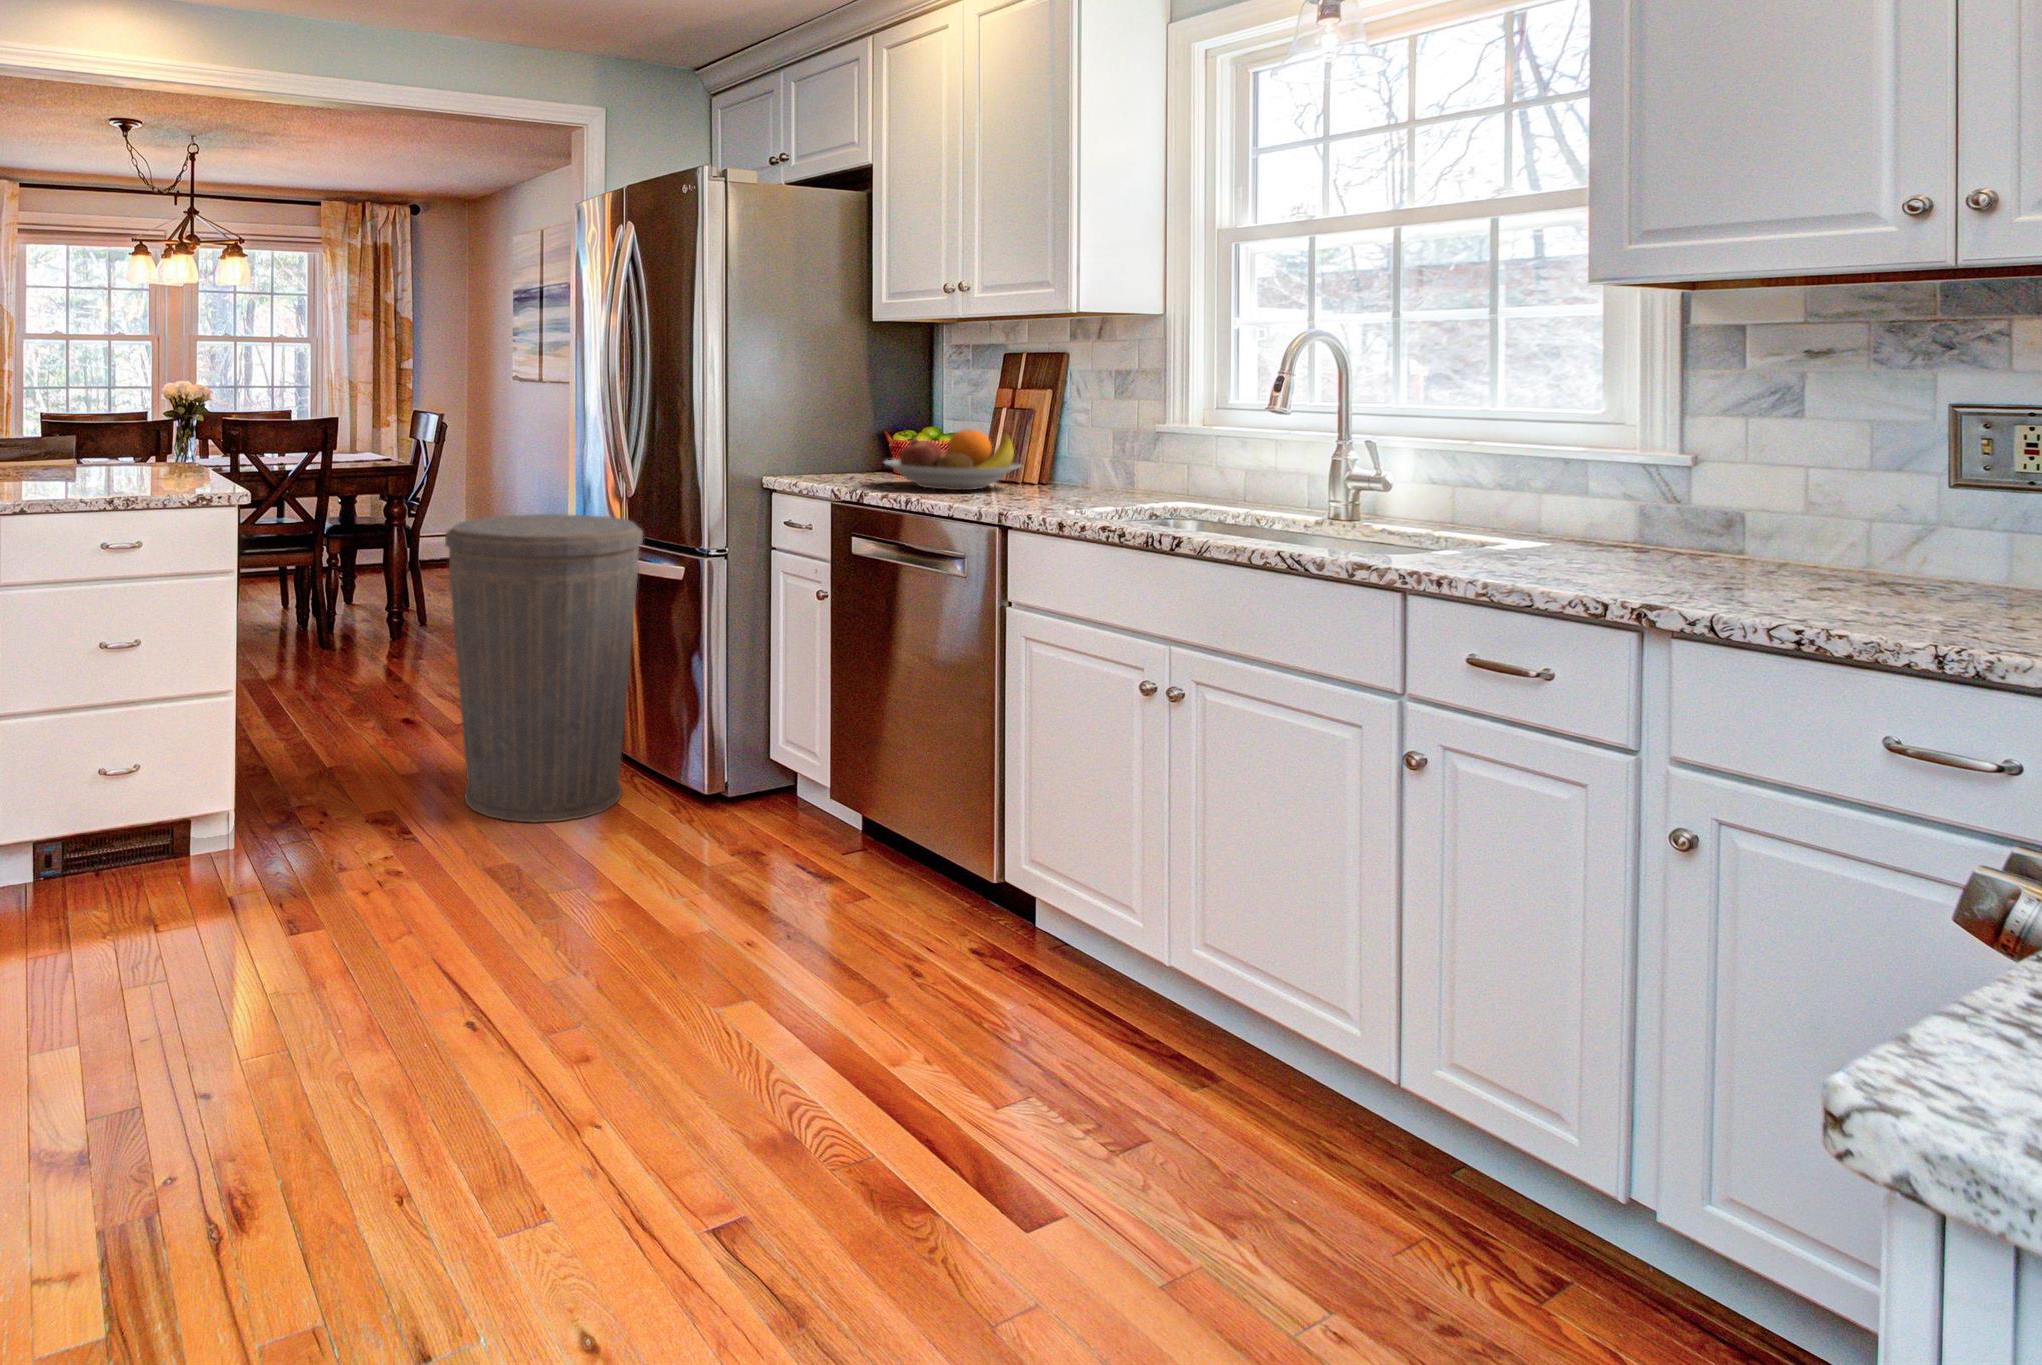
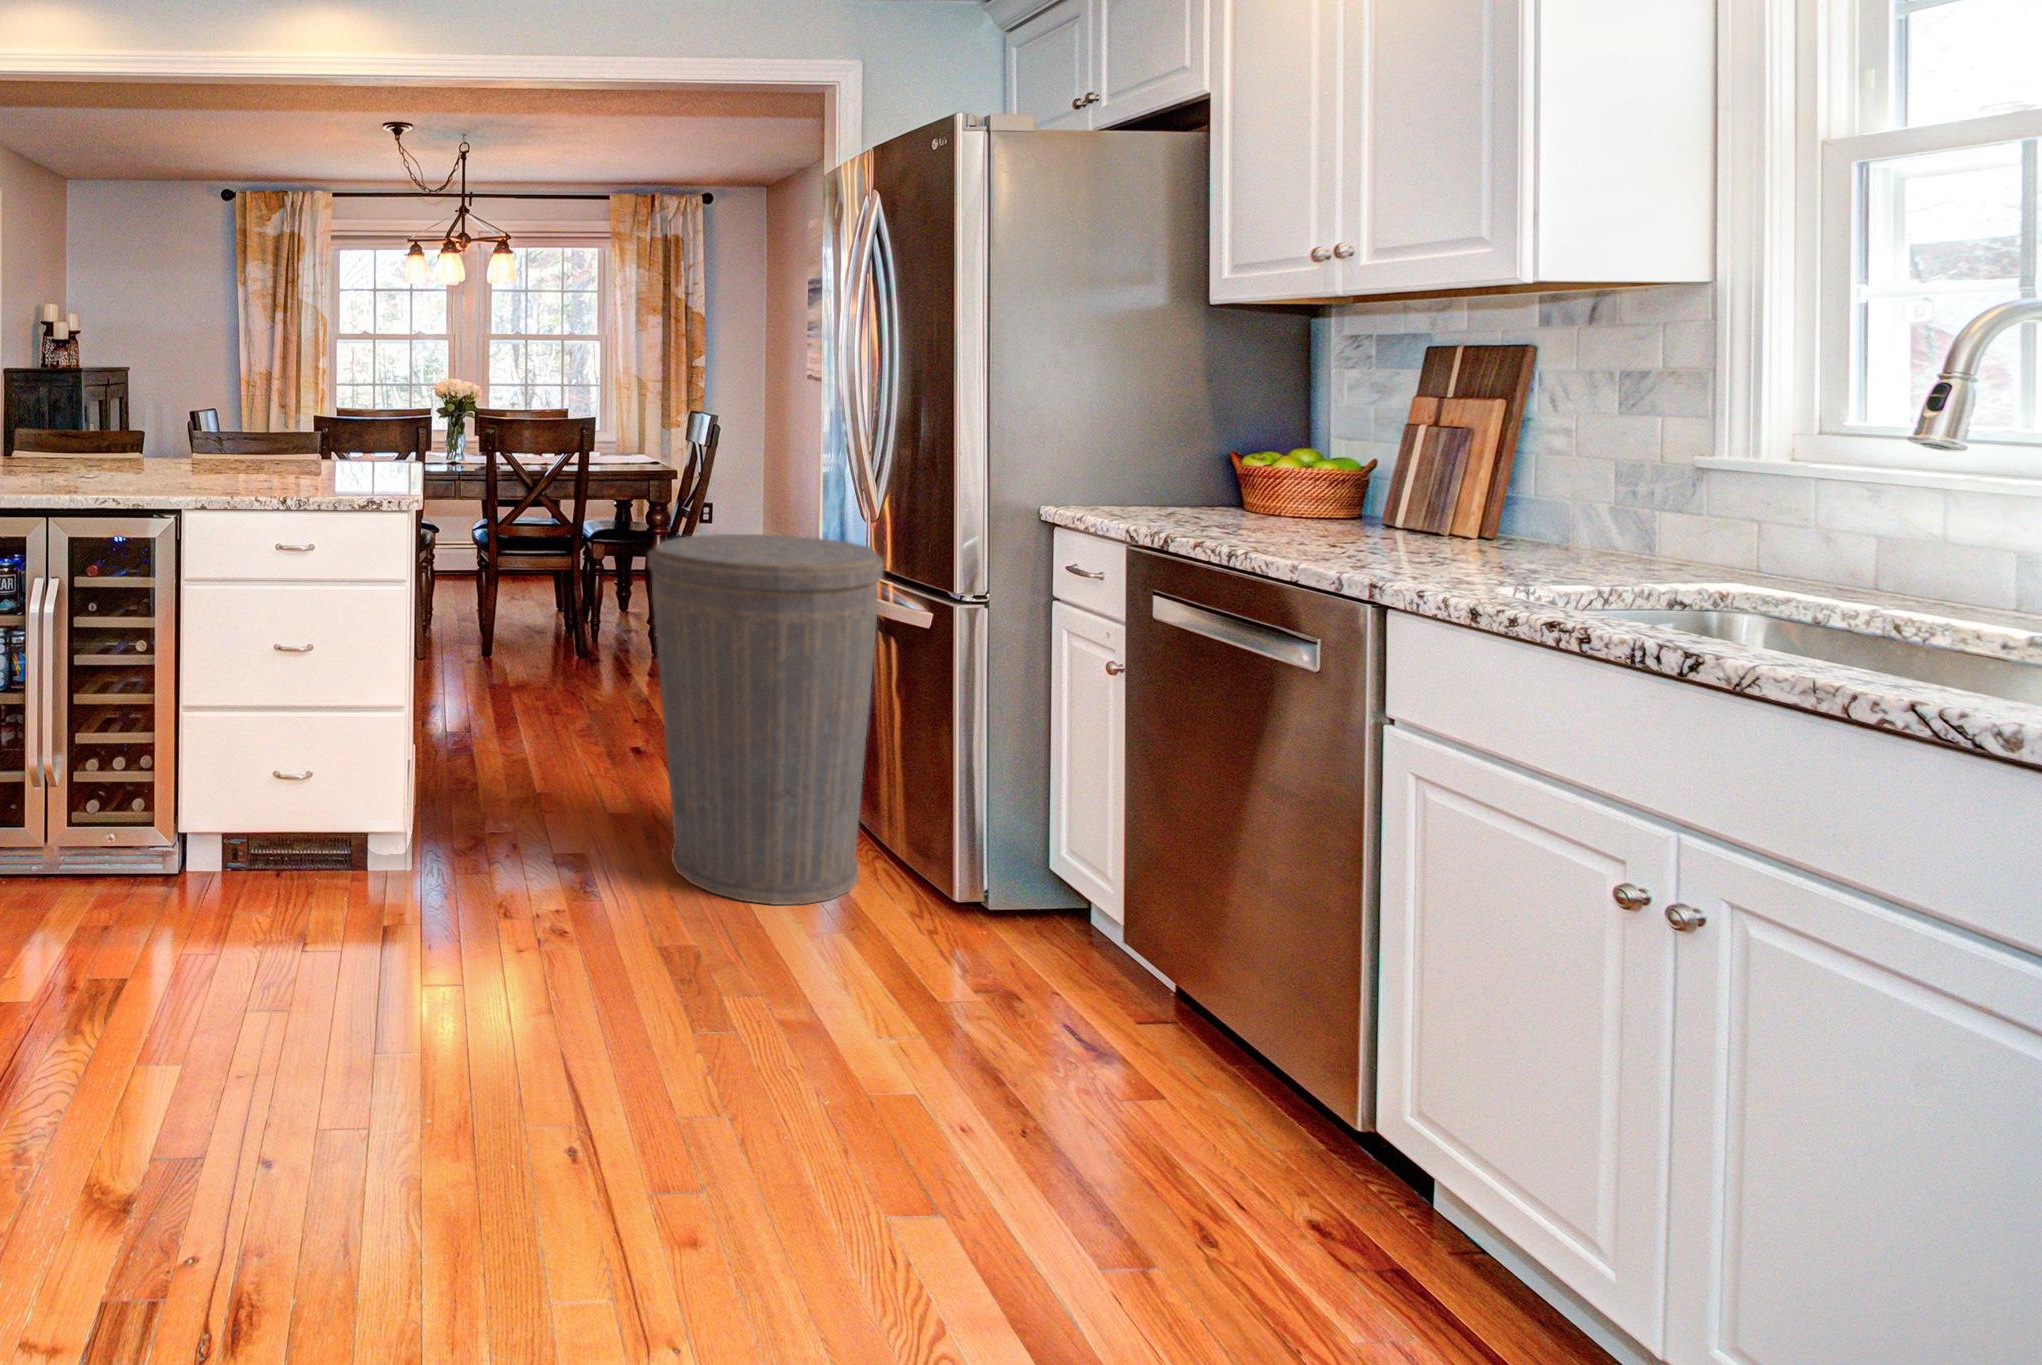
fruit bowl: present [884,429,1020,490] -> none [1210,453,1436,539]

